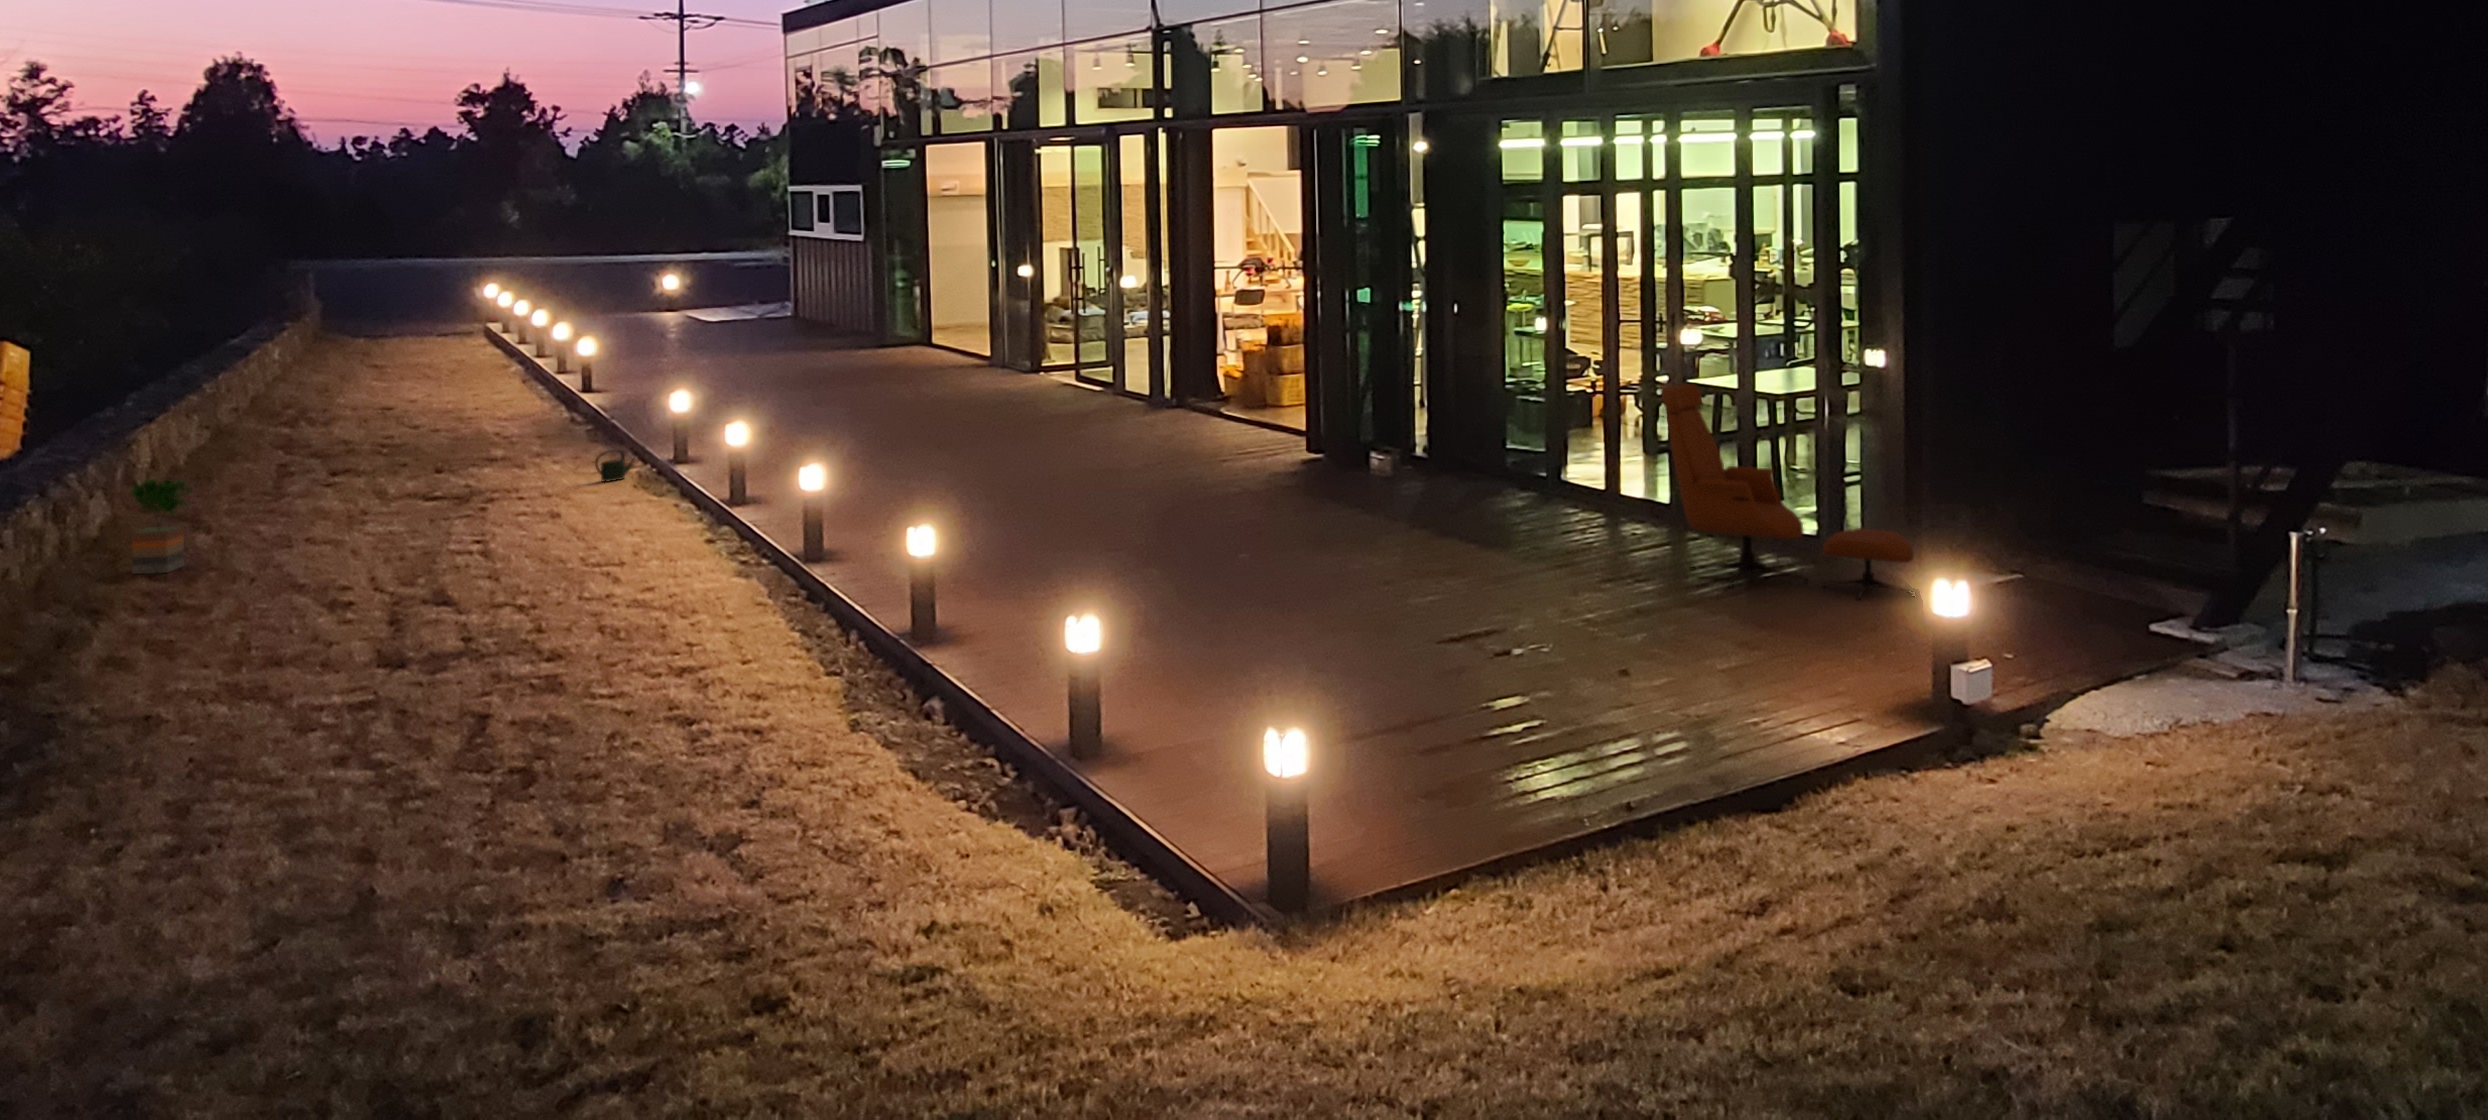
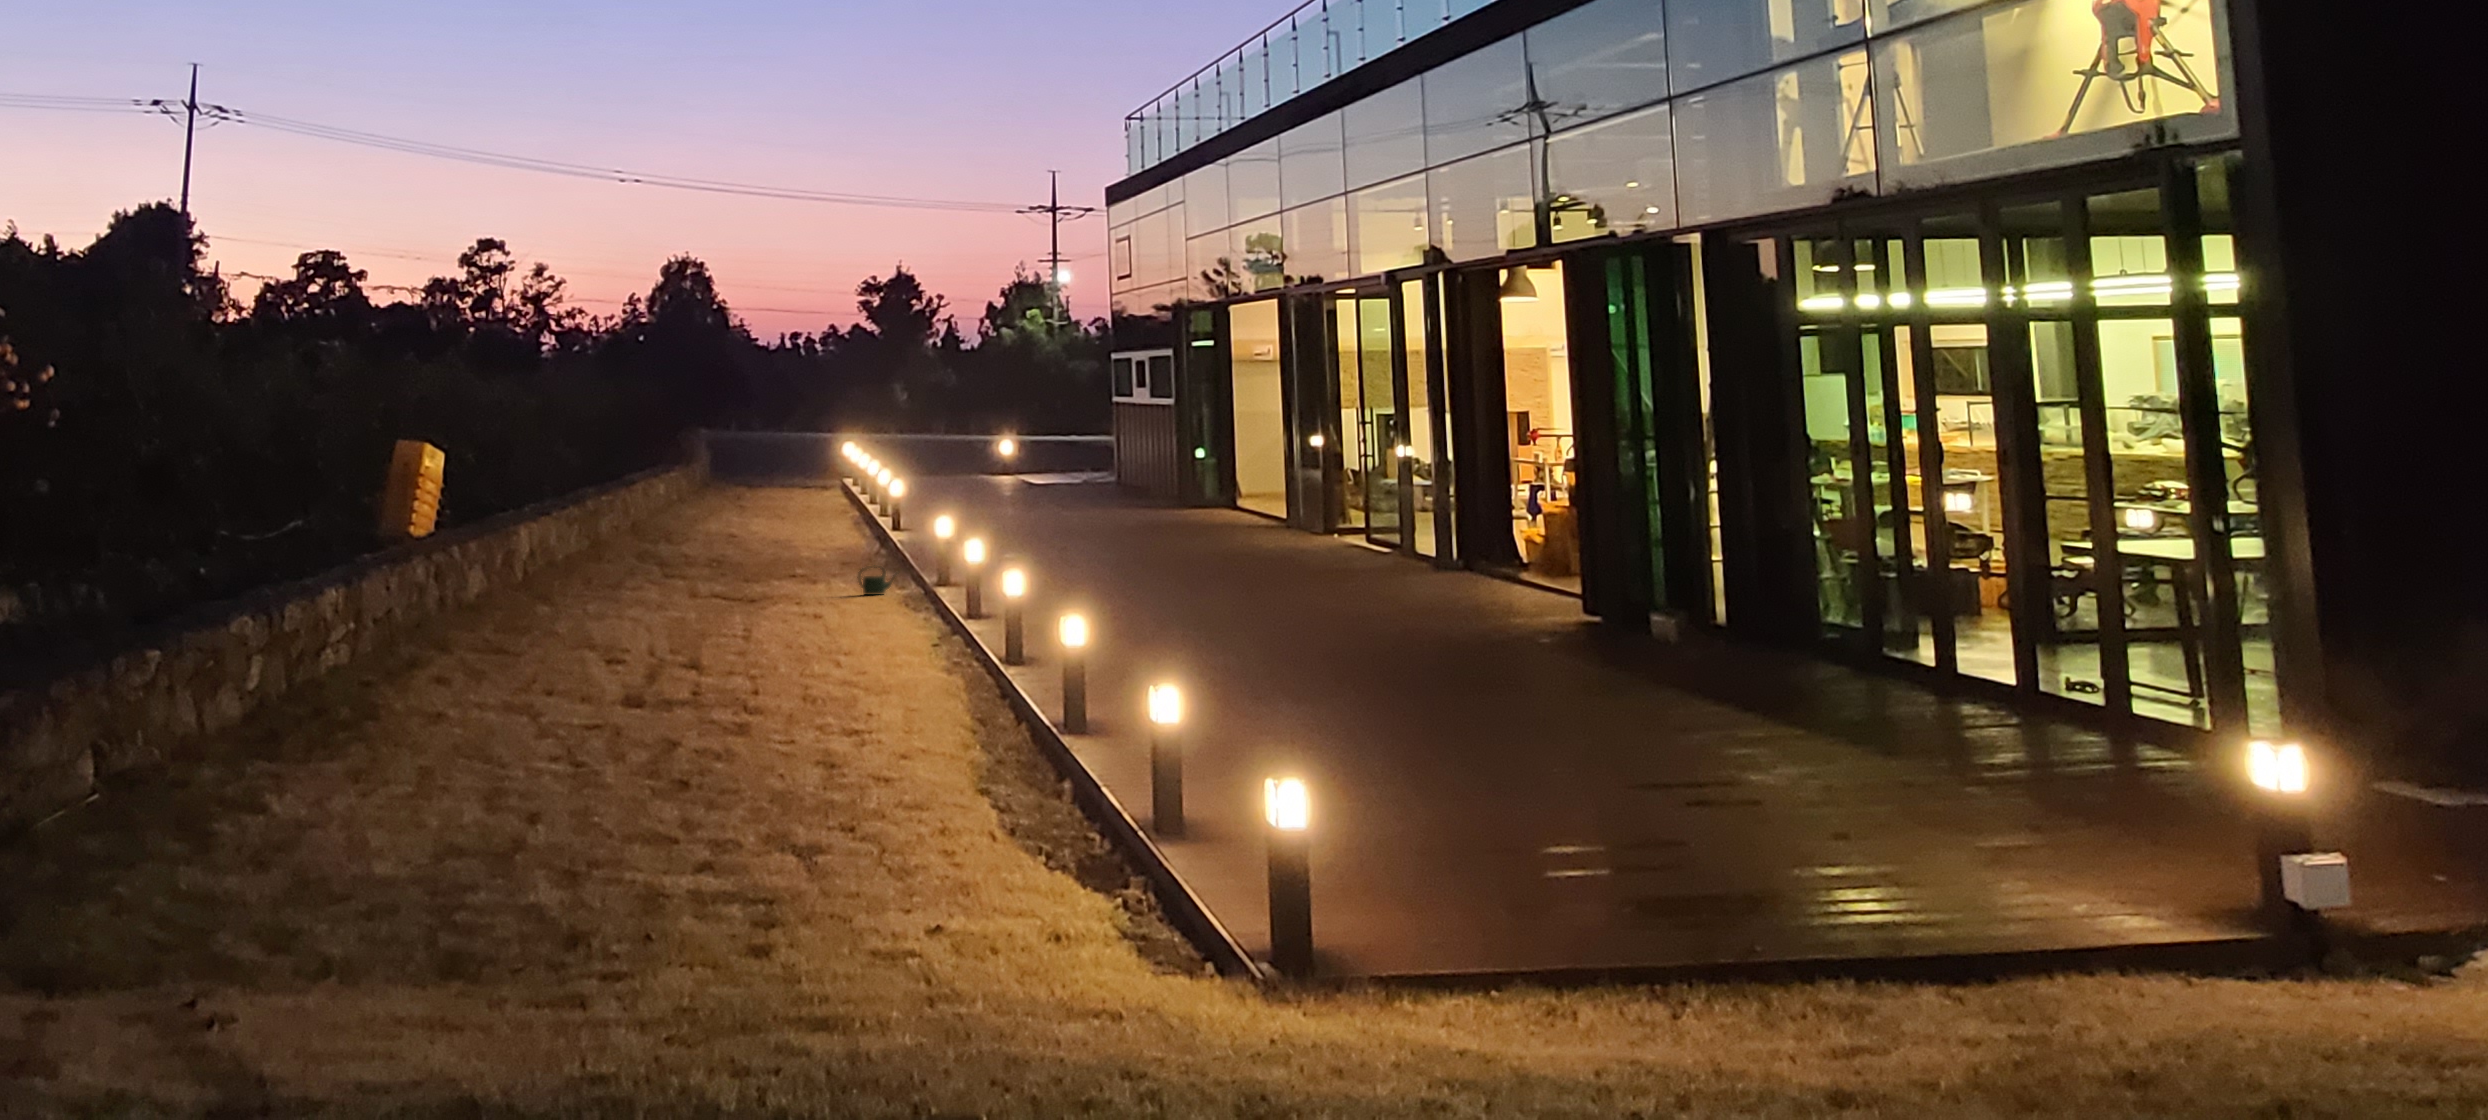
lounge chair: present [1662,384,1914,599] -> none [1951,521,2320,798]
potted tree: present [131,479,194,574] -> none [459,548,511,631]

